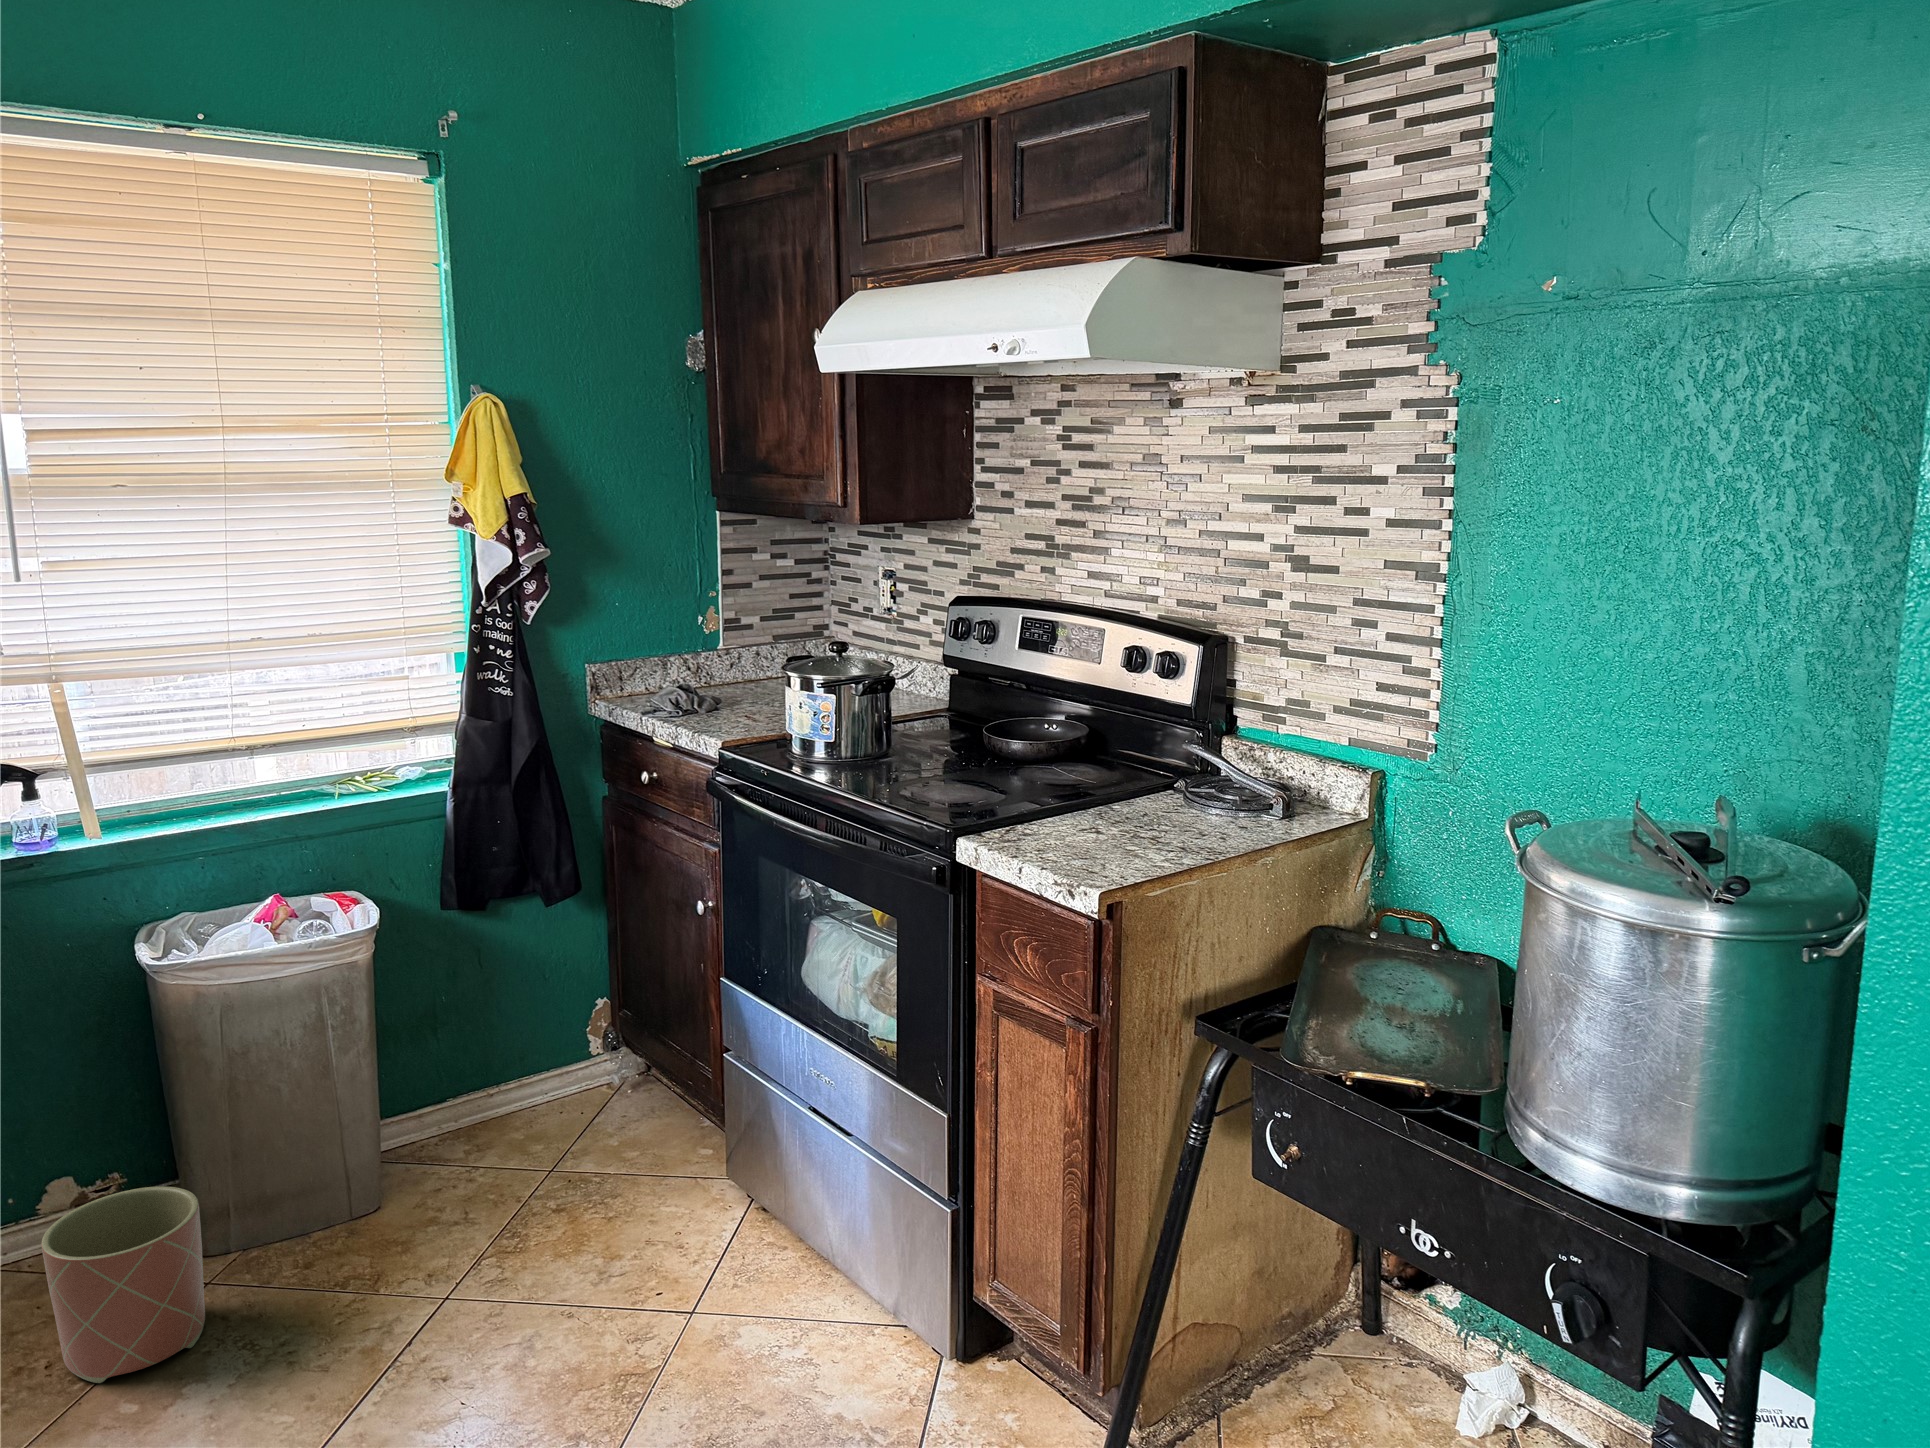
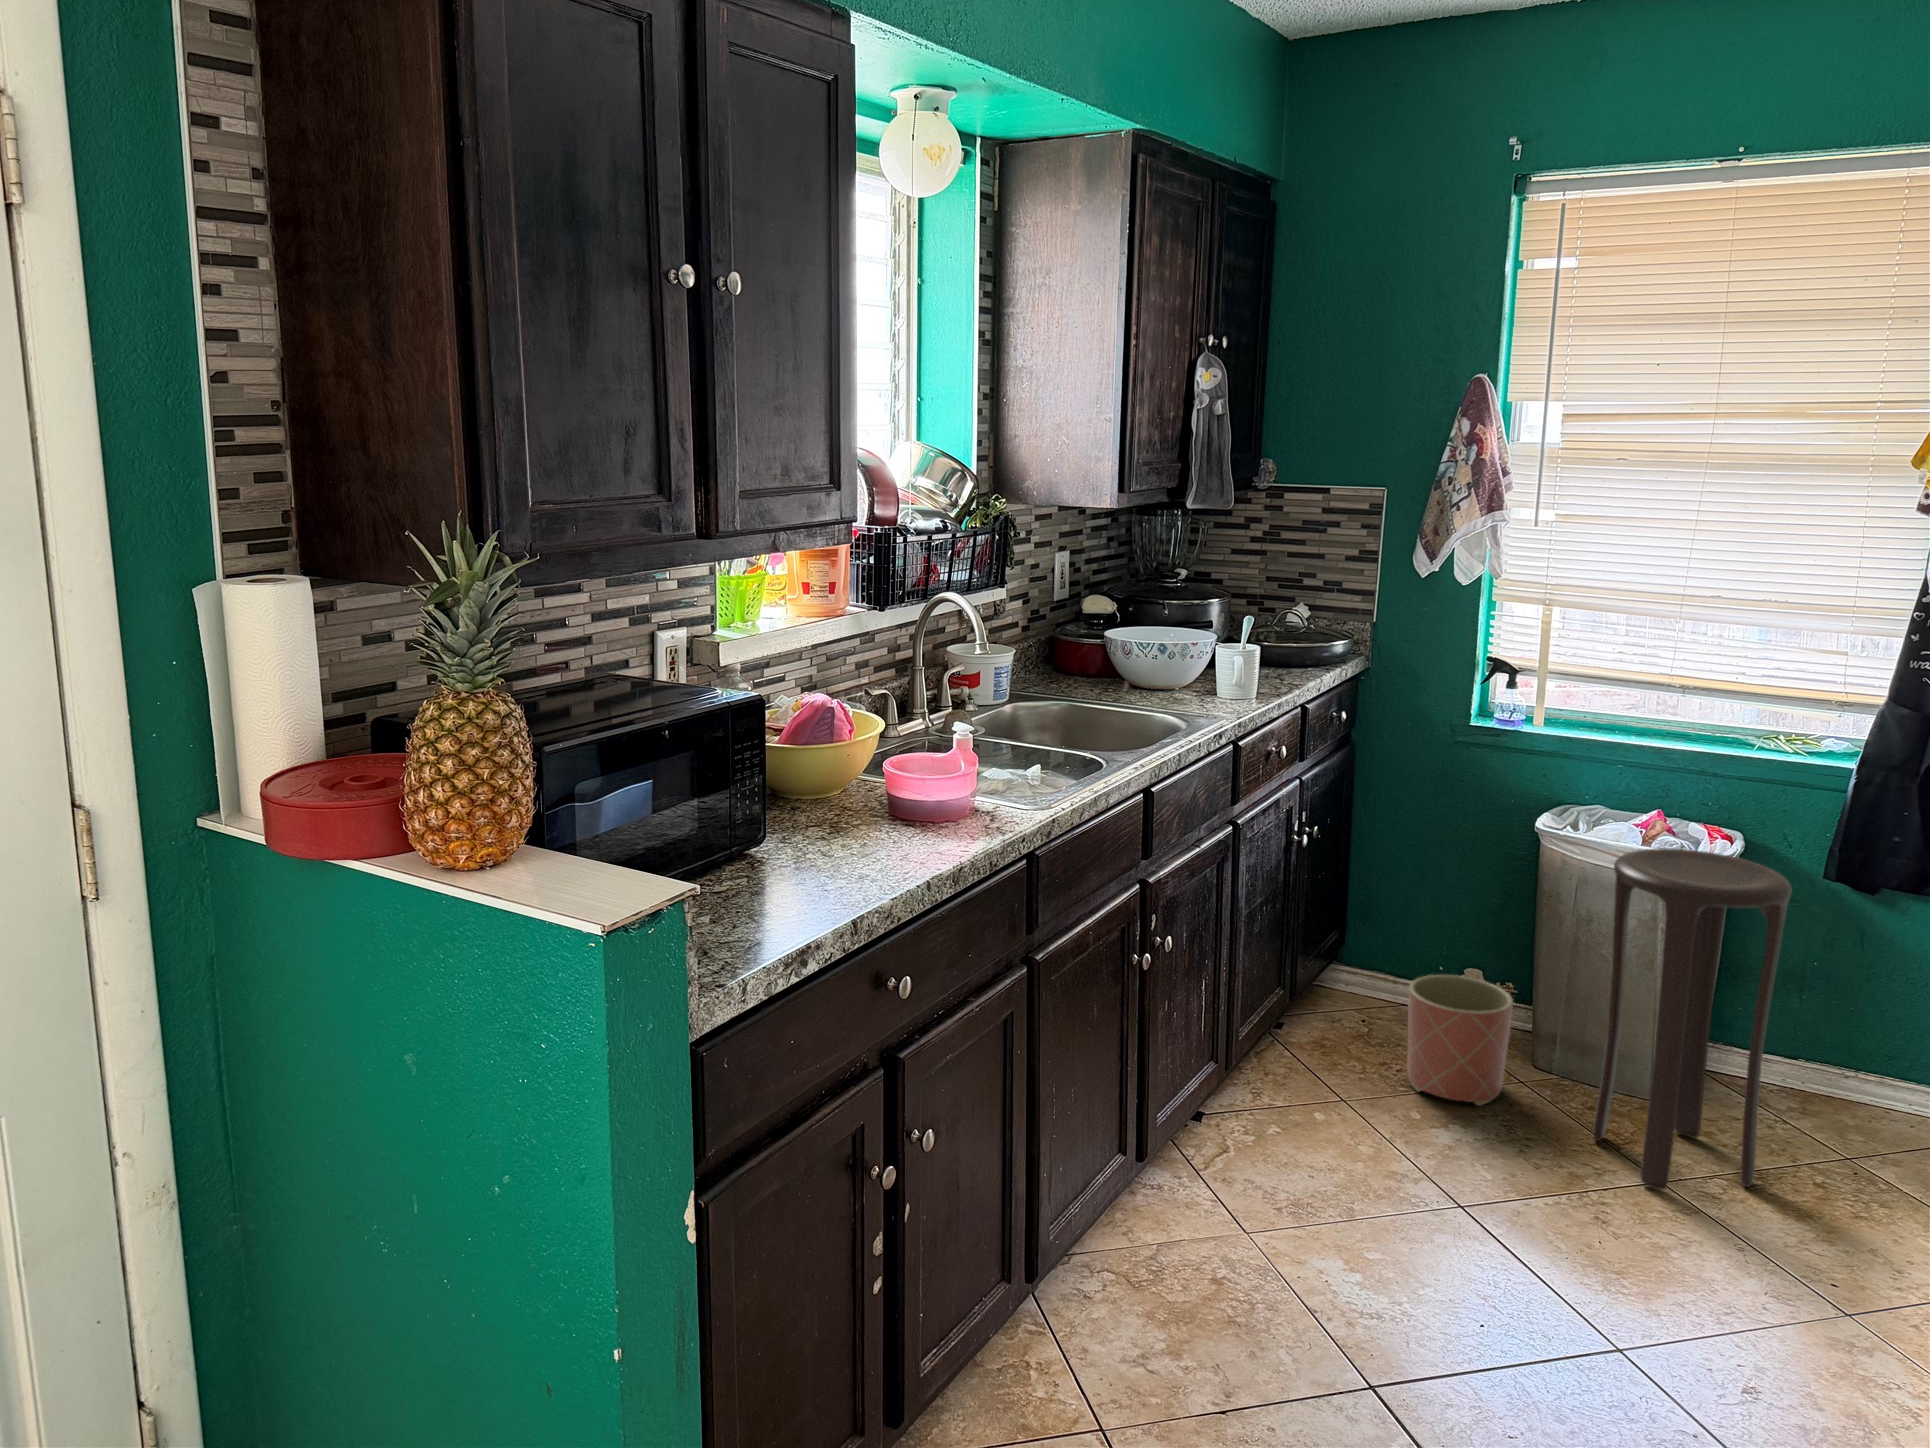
stool: none [308,918,515,1310] -> present [1593,848,1792,1190]

